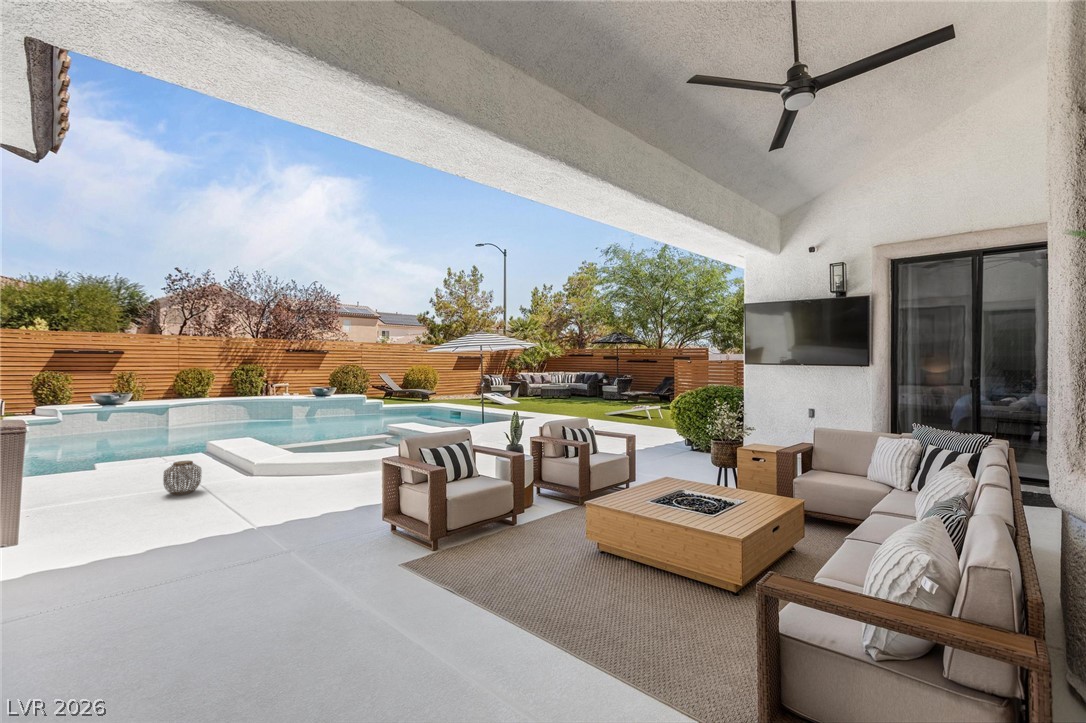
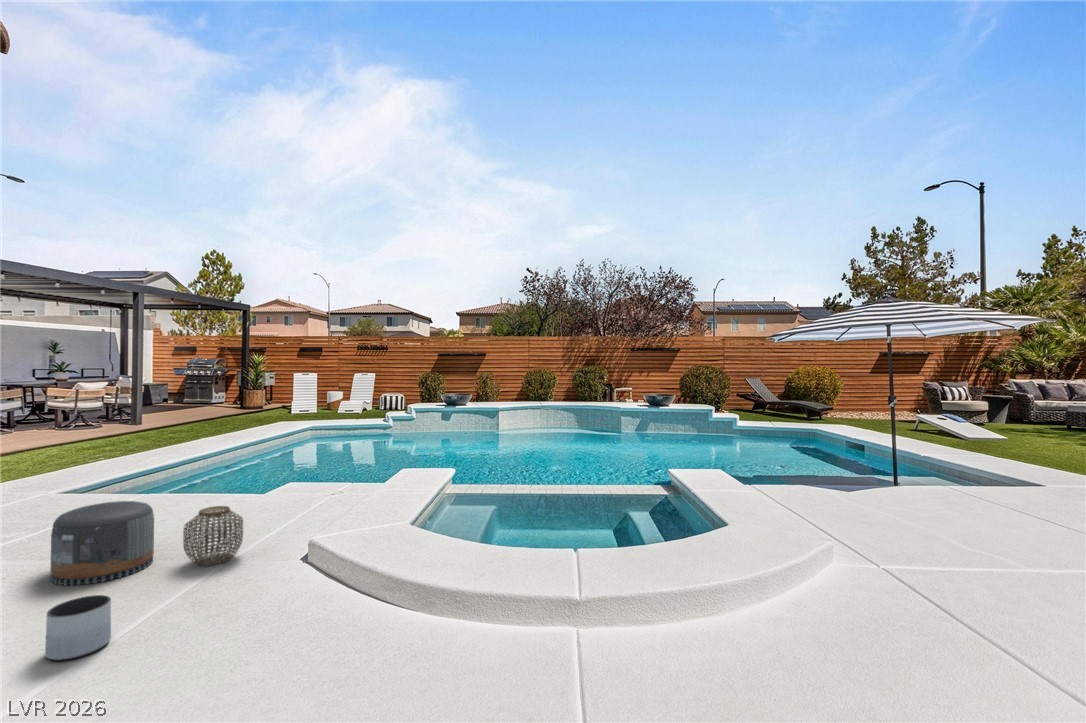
pouf: none [73,465,141,516] -> present [50,501,154,585]
planter: none [195,491,223,517] -> present [45,595,111,660]

